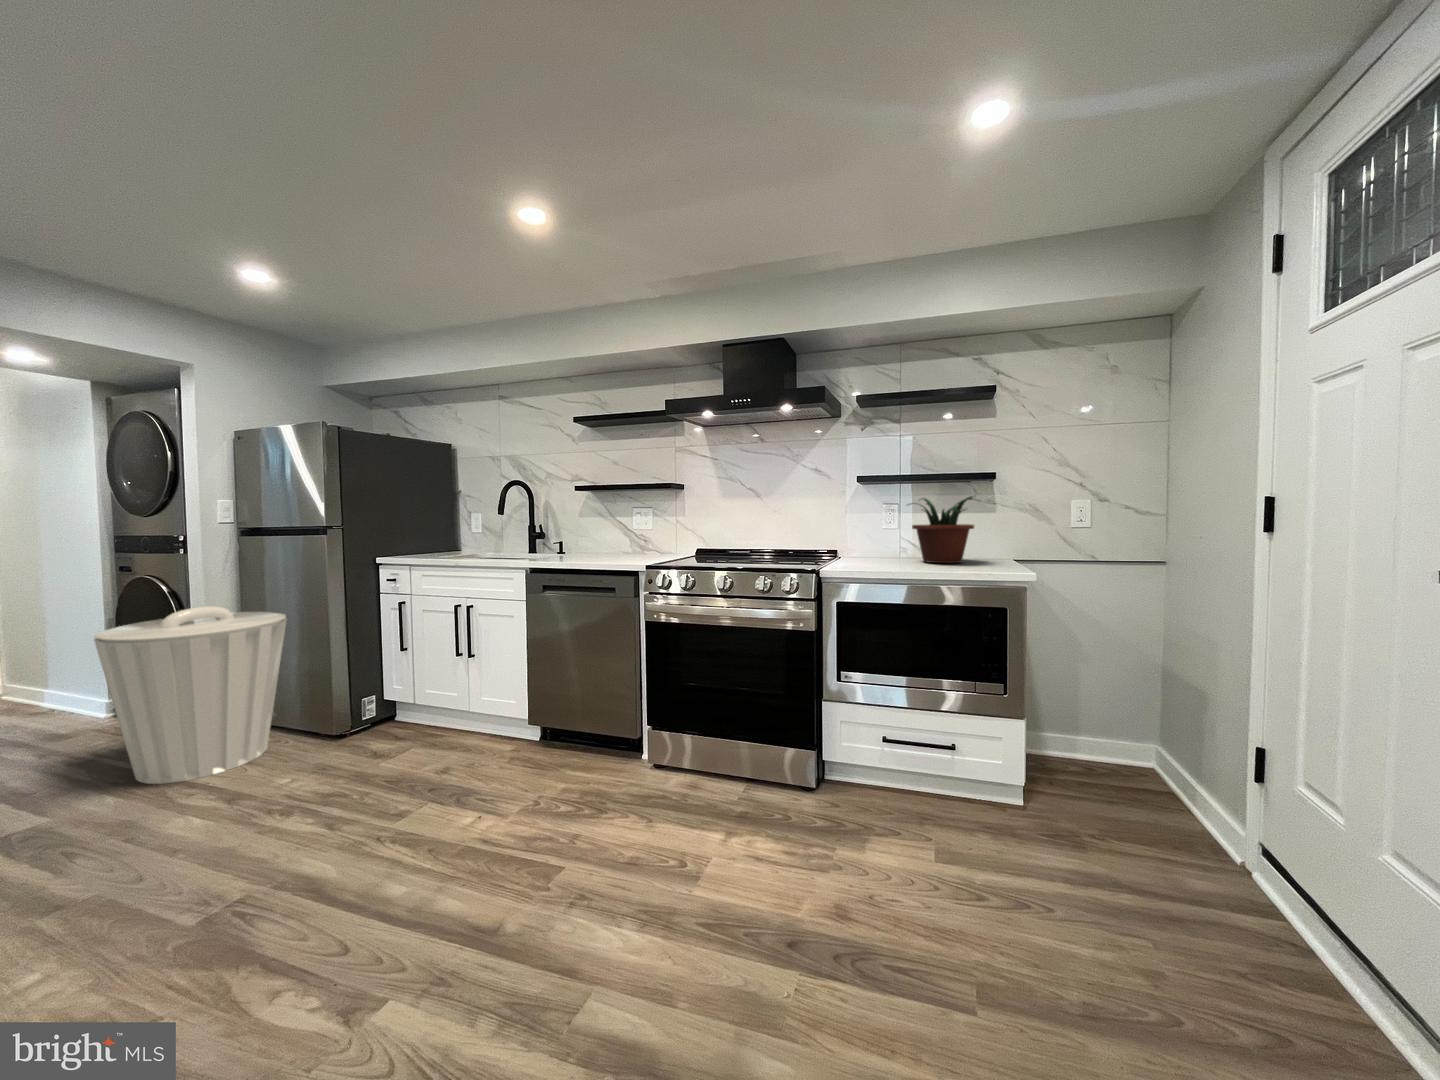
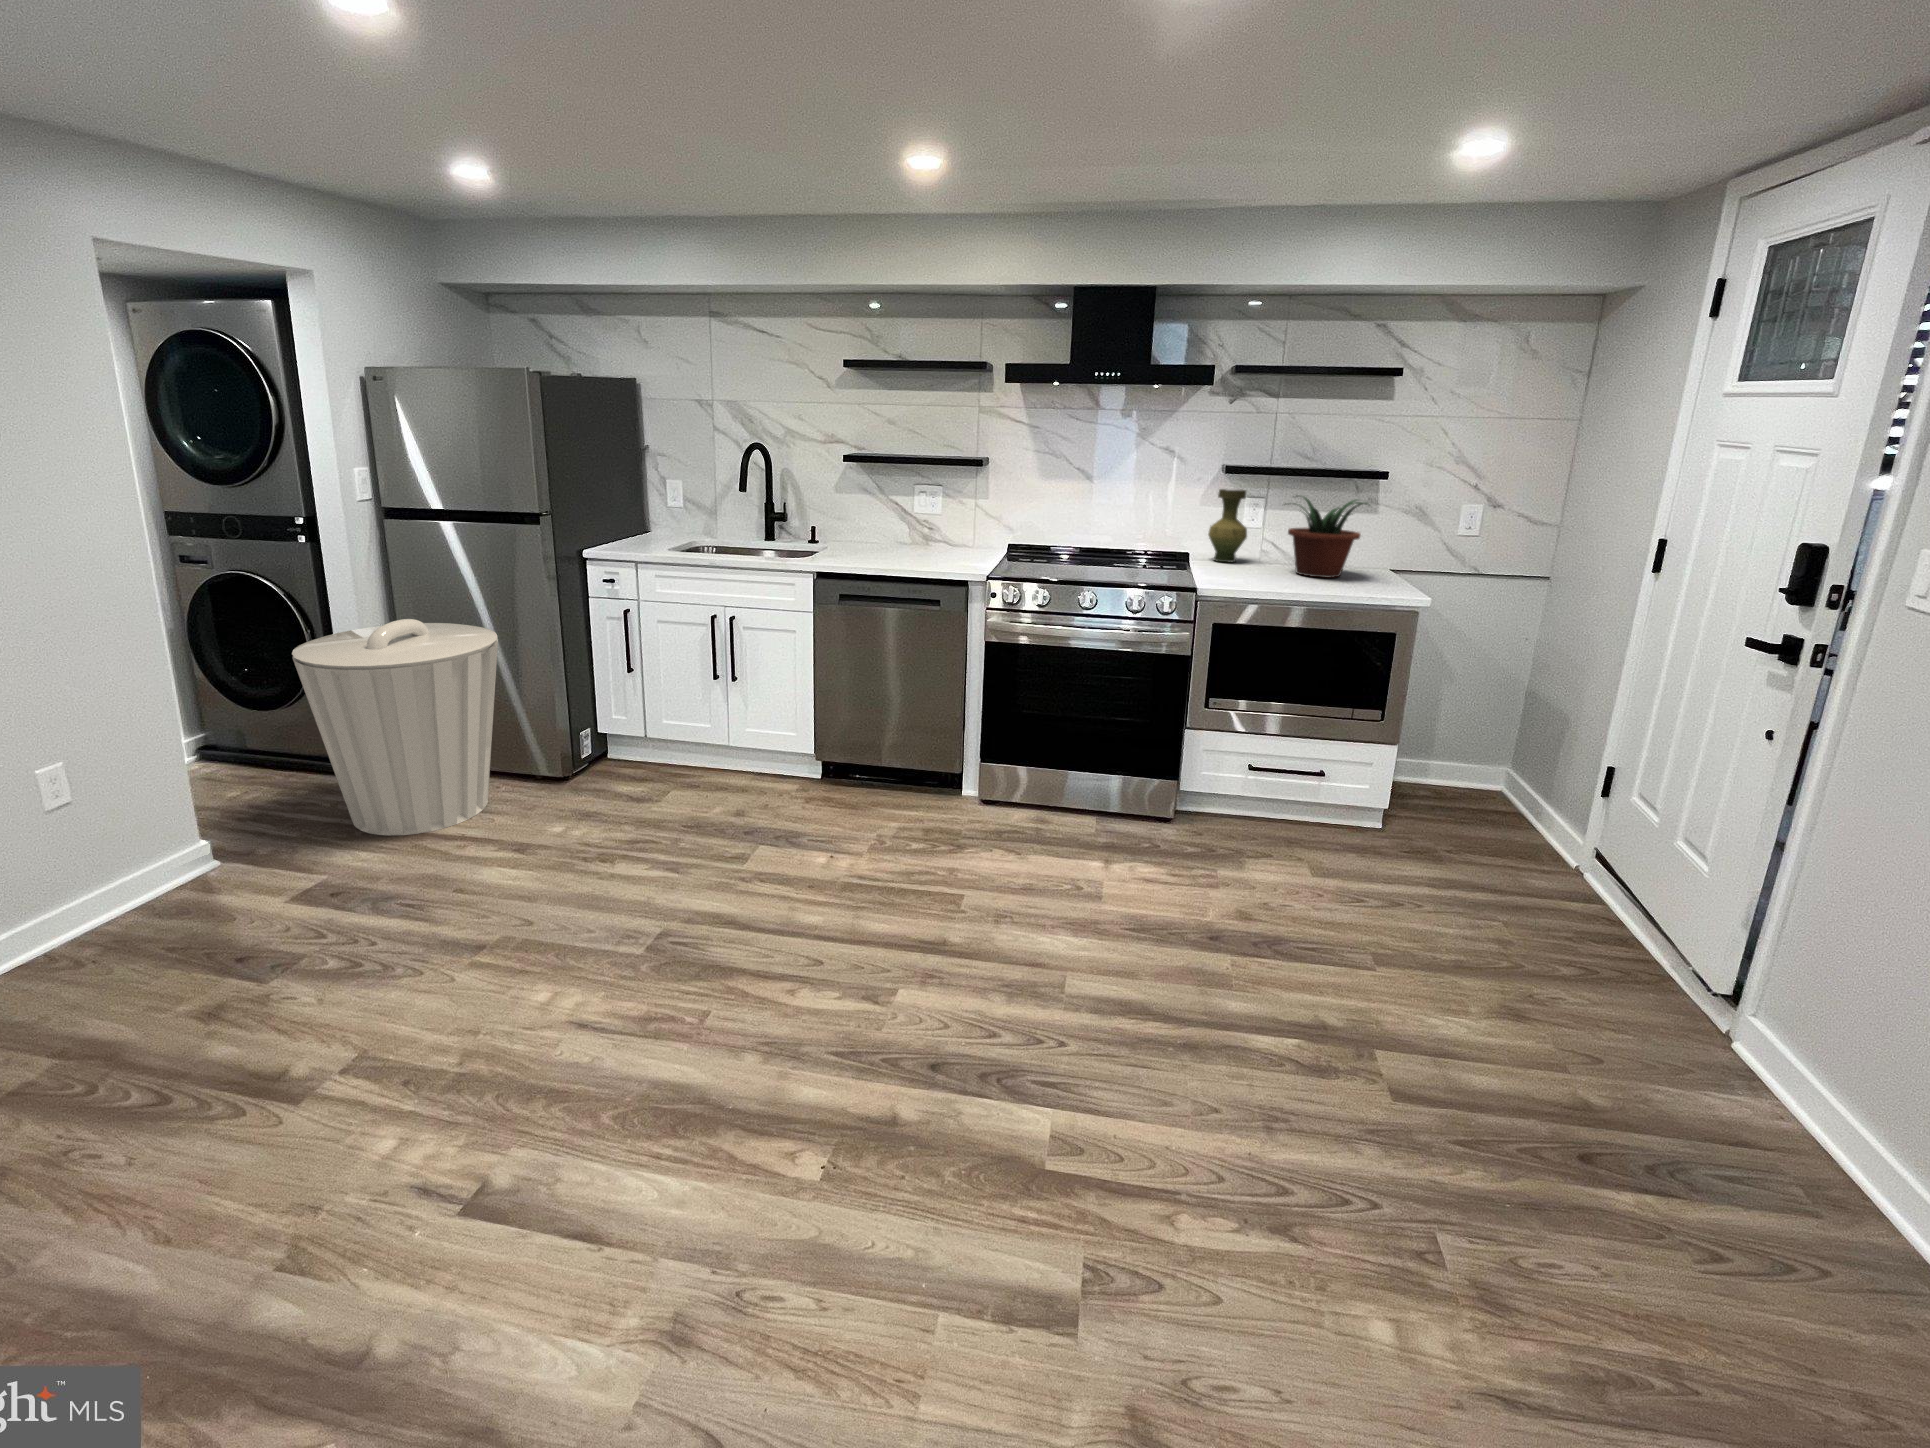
vase: none [854,498,886,557] -> present [1208,489,1247,562]

